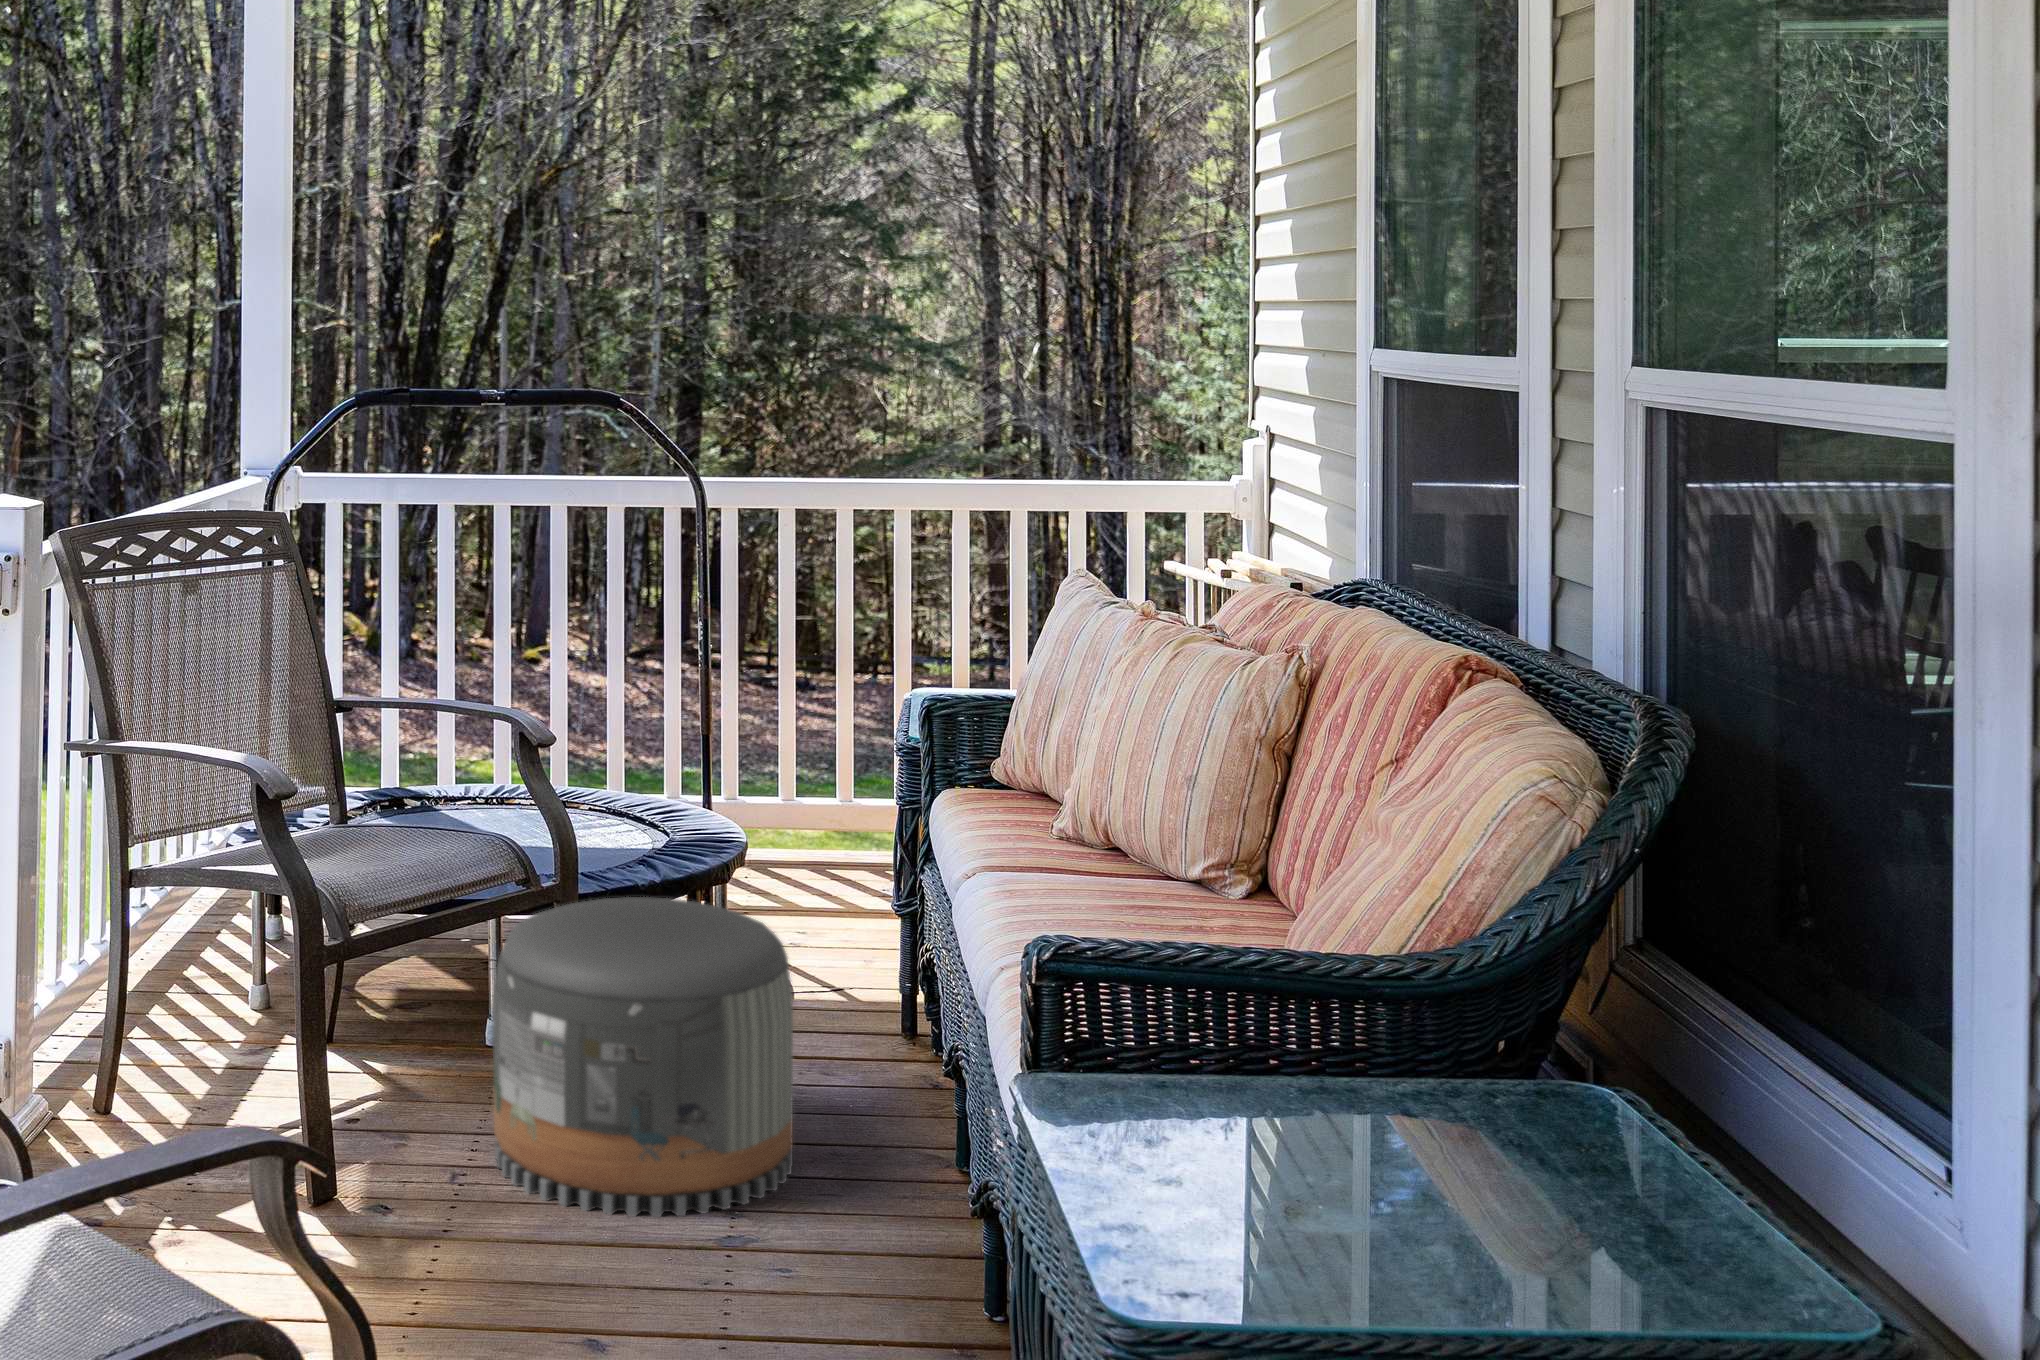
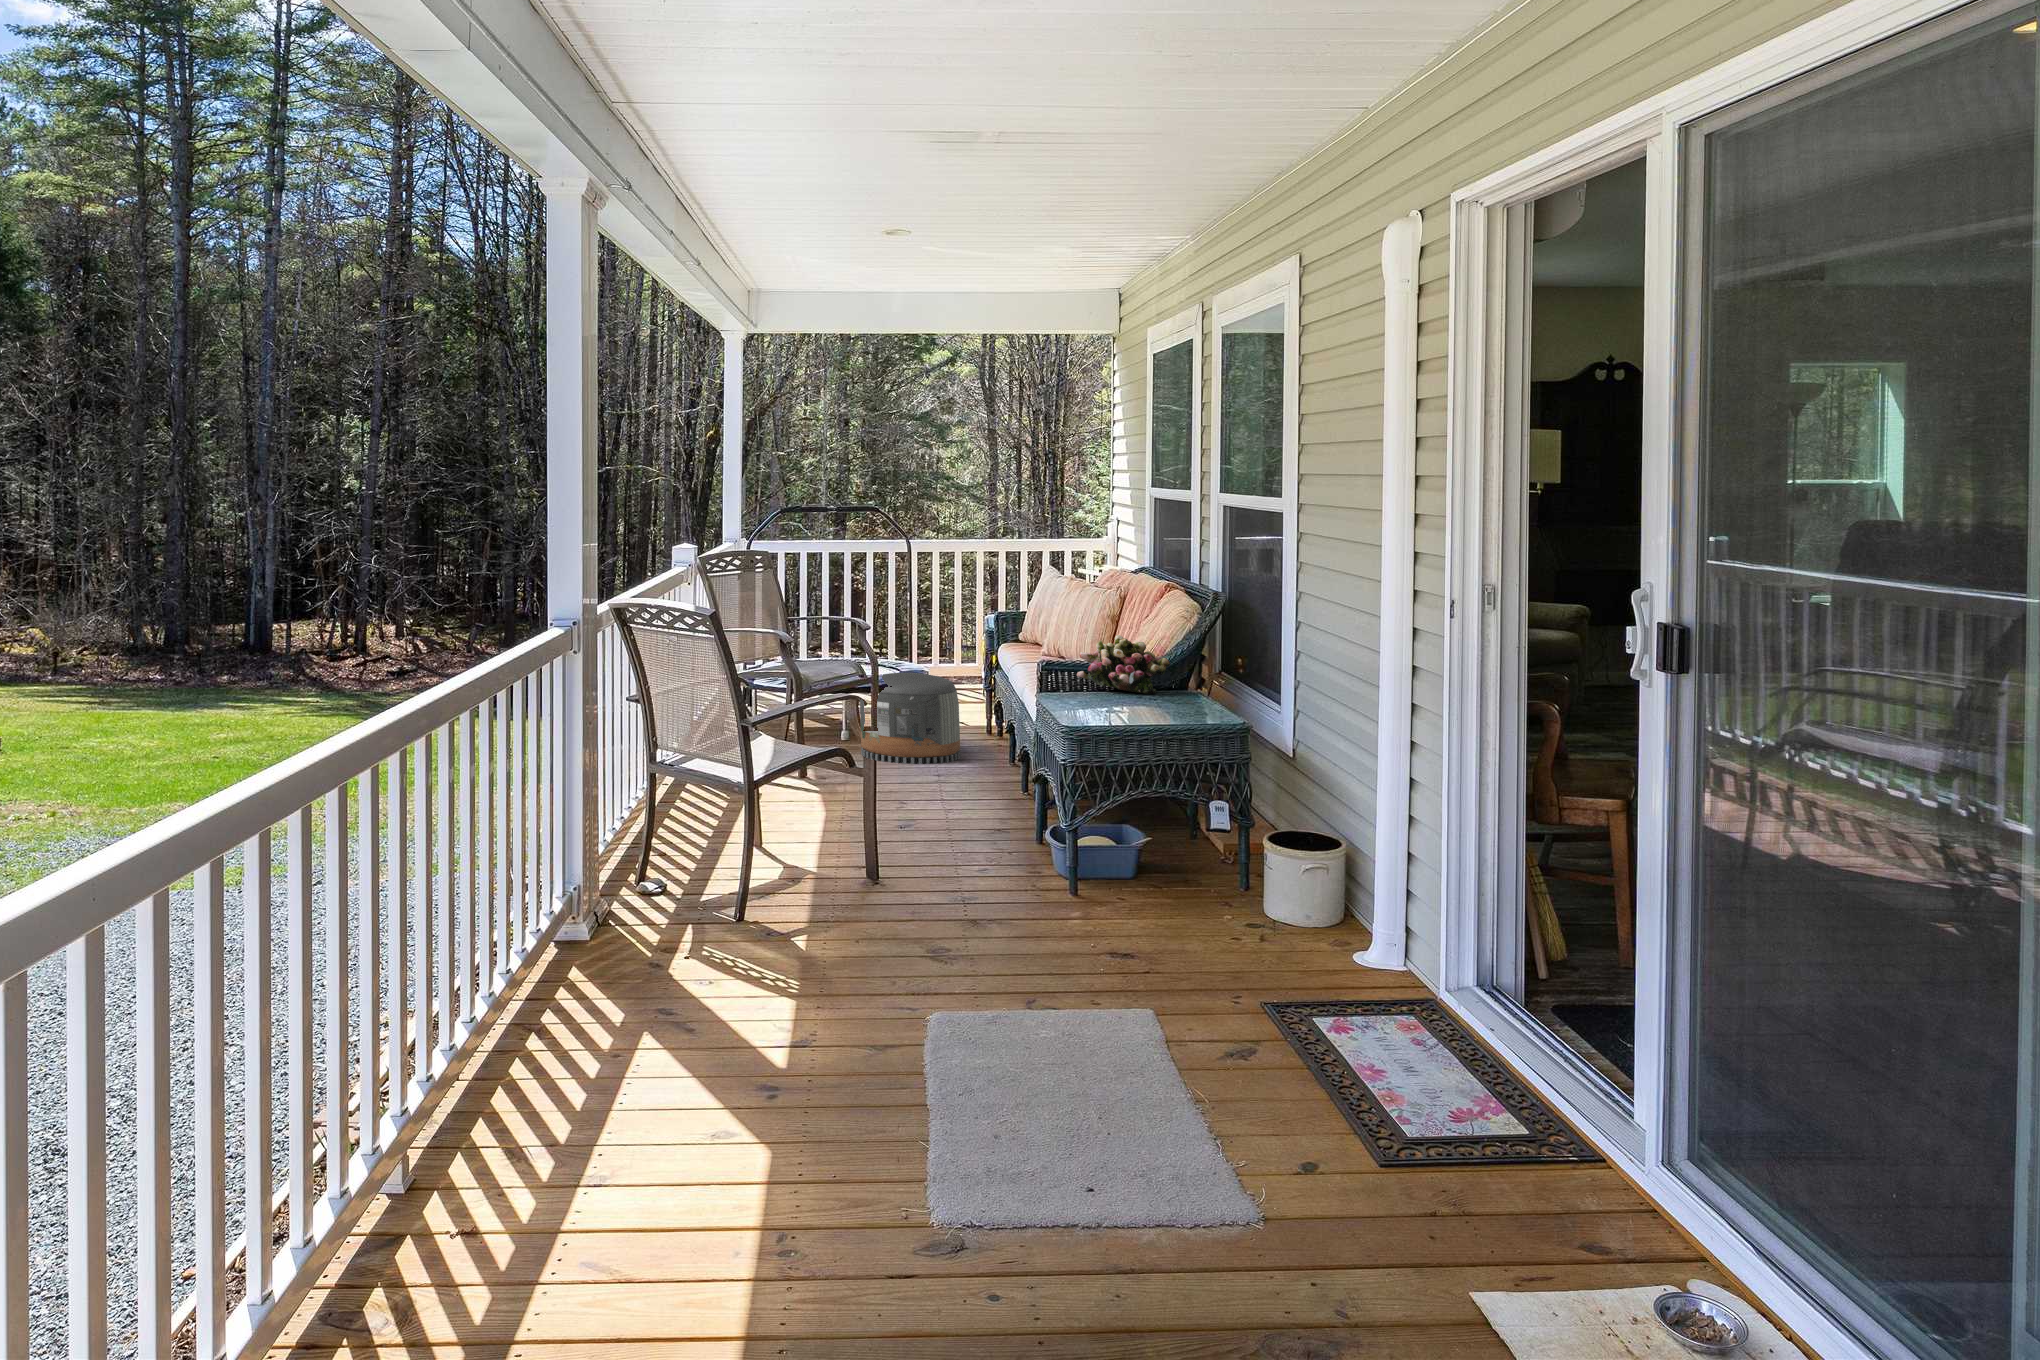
flower arrangement: none [1181,950,1588,1247] -> present [1077,635,1170,694]

